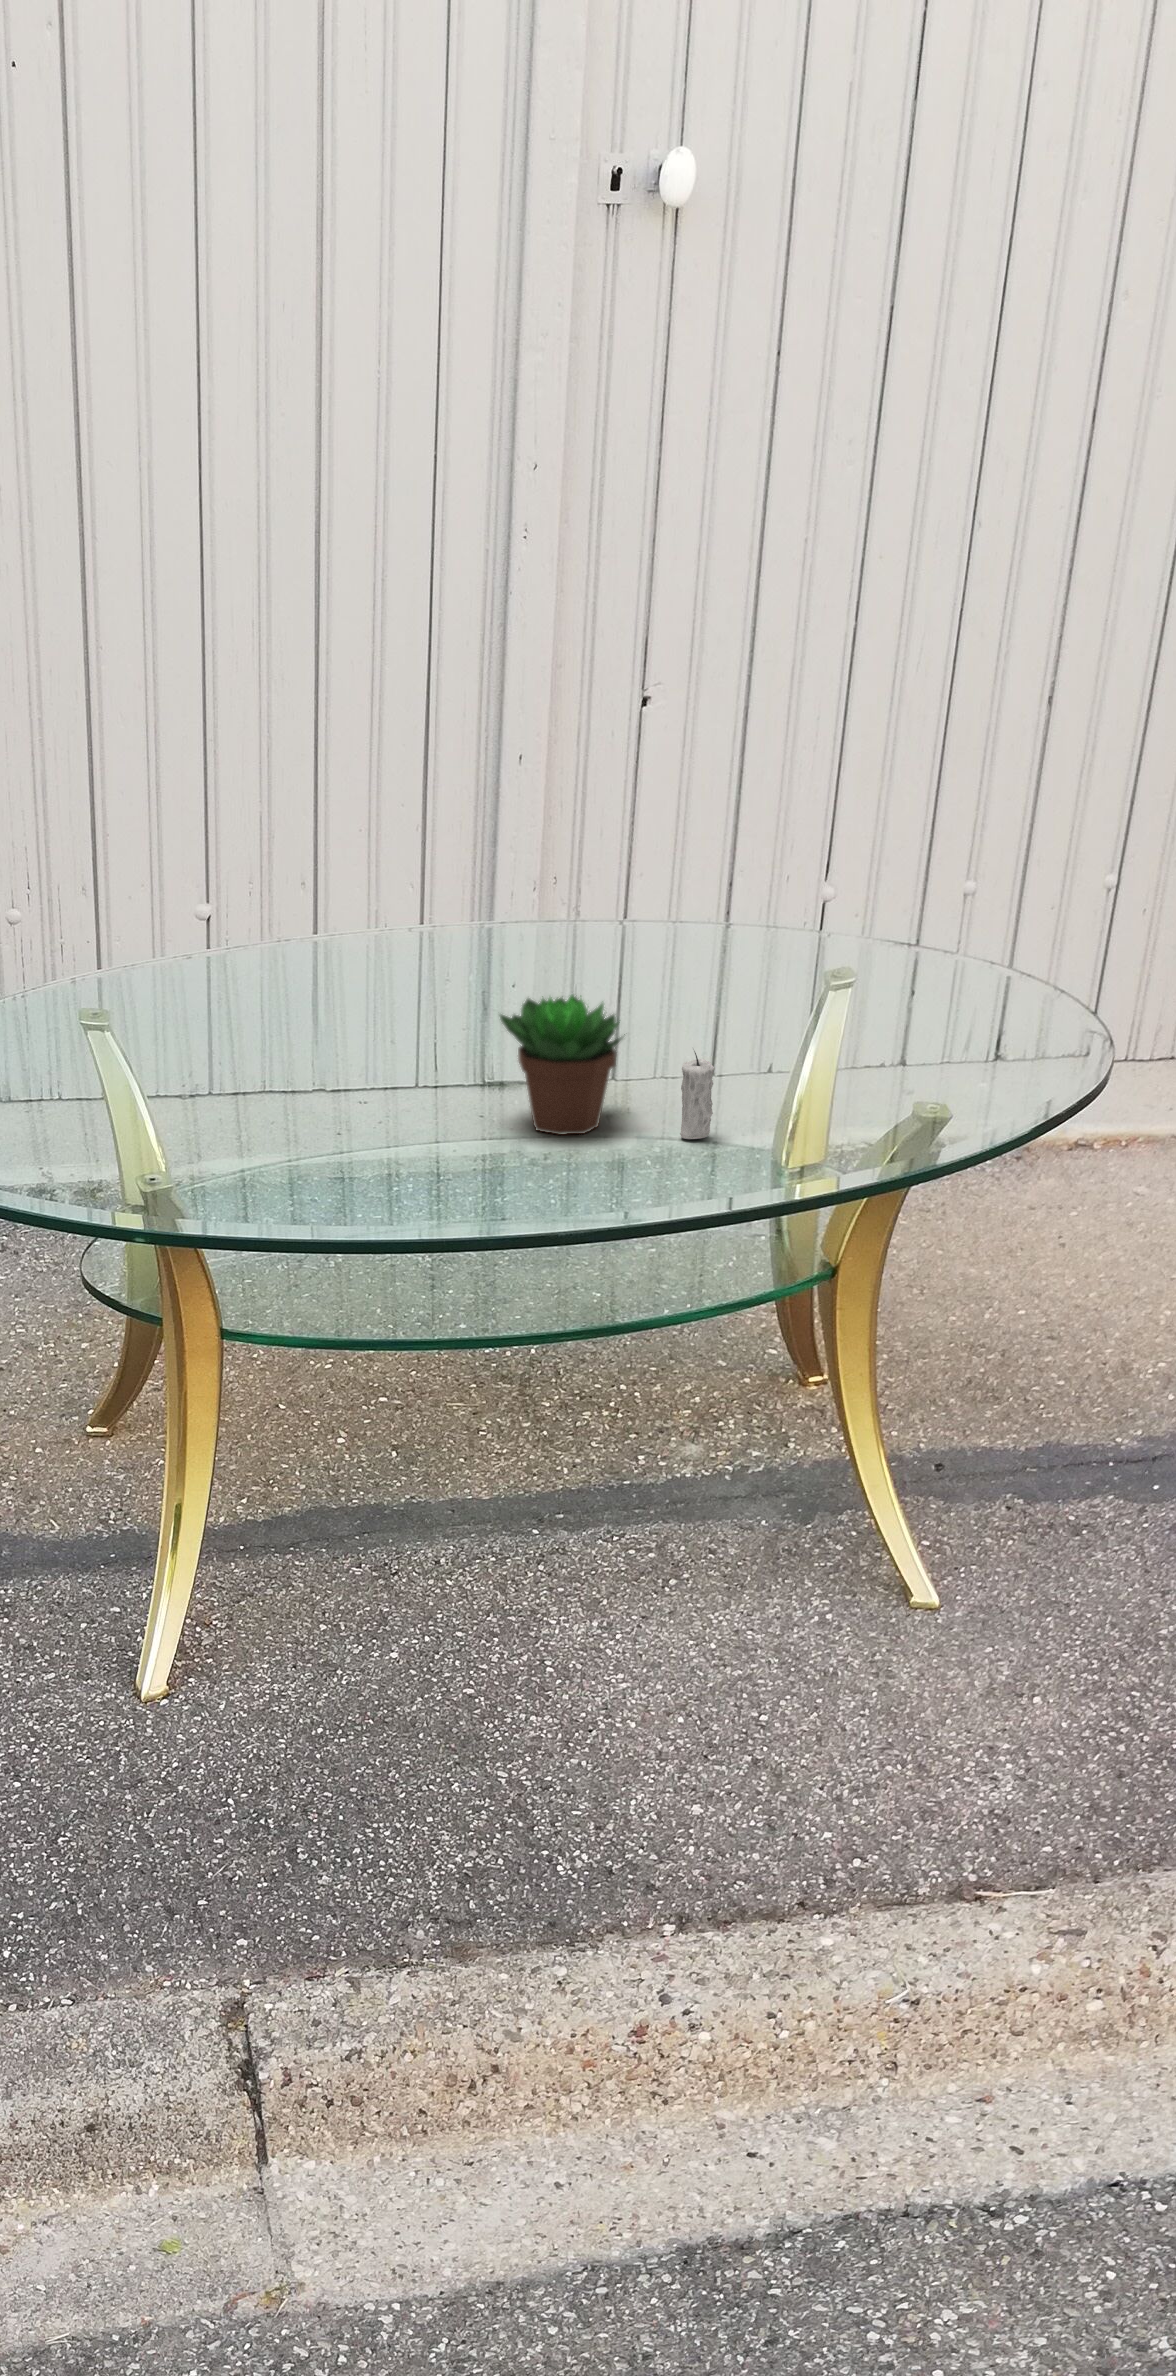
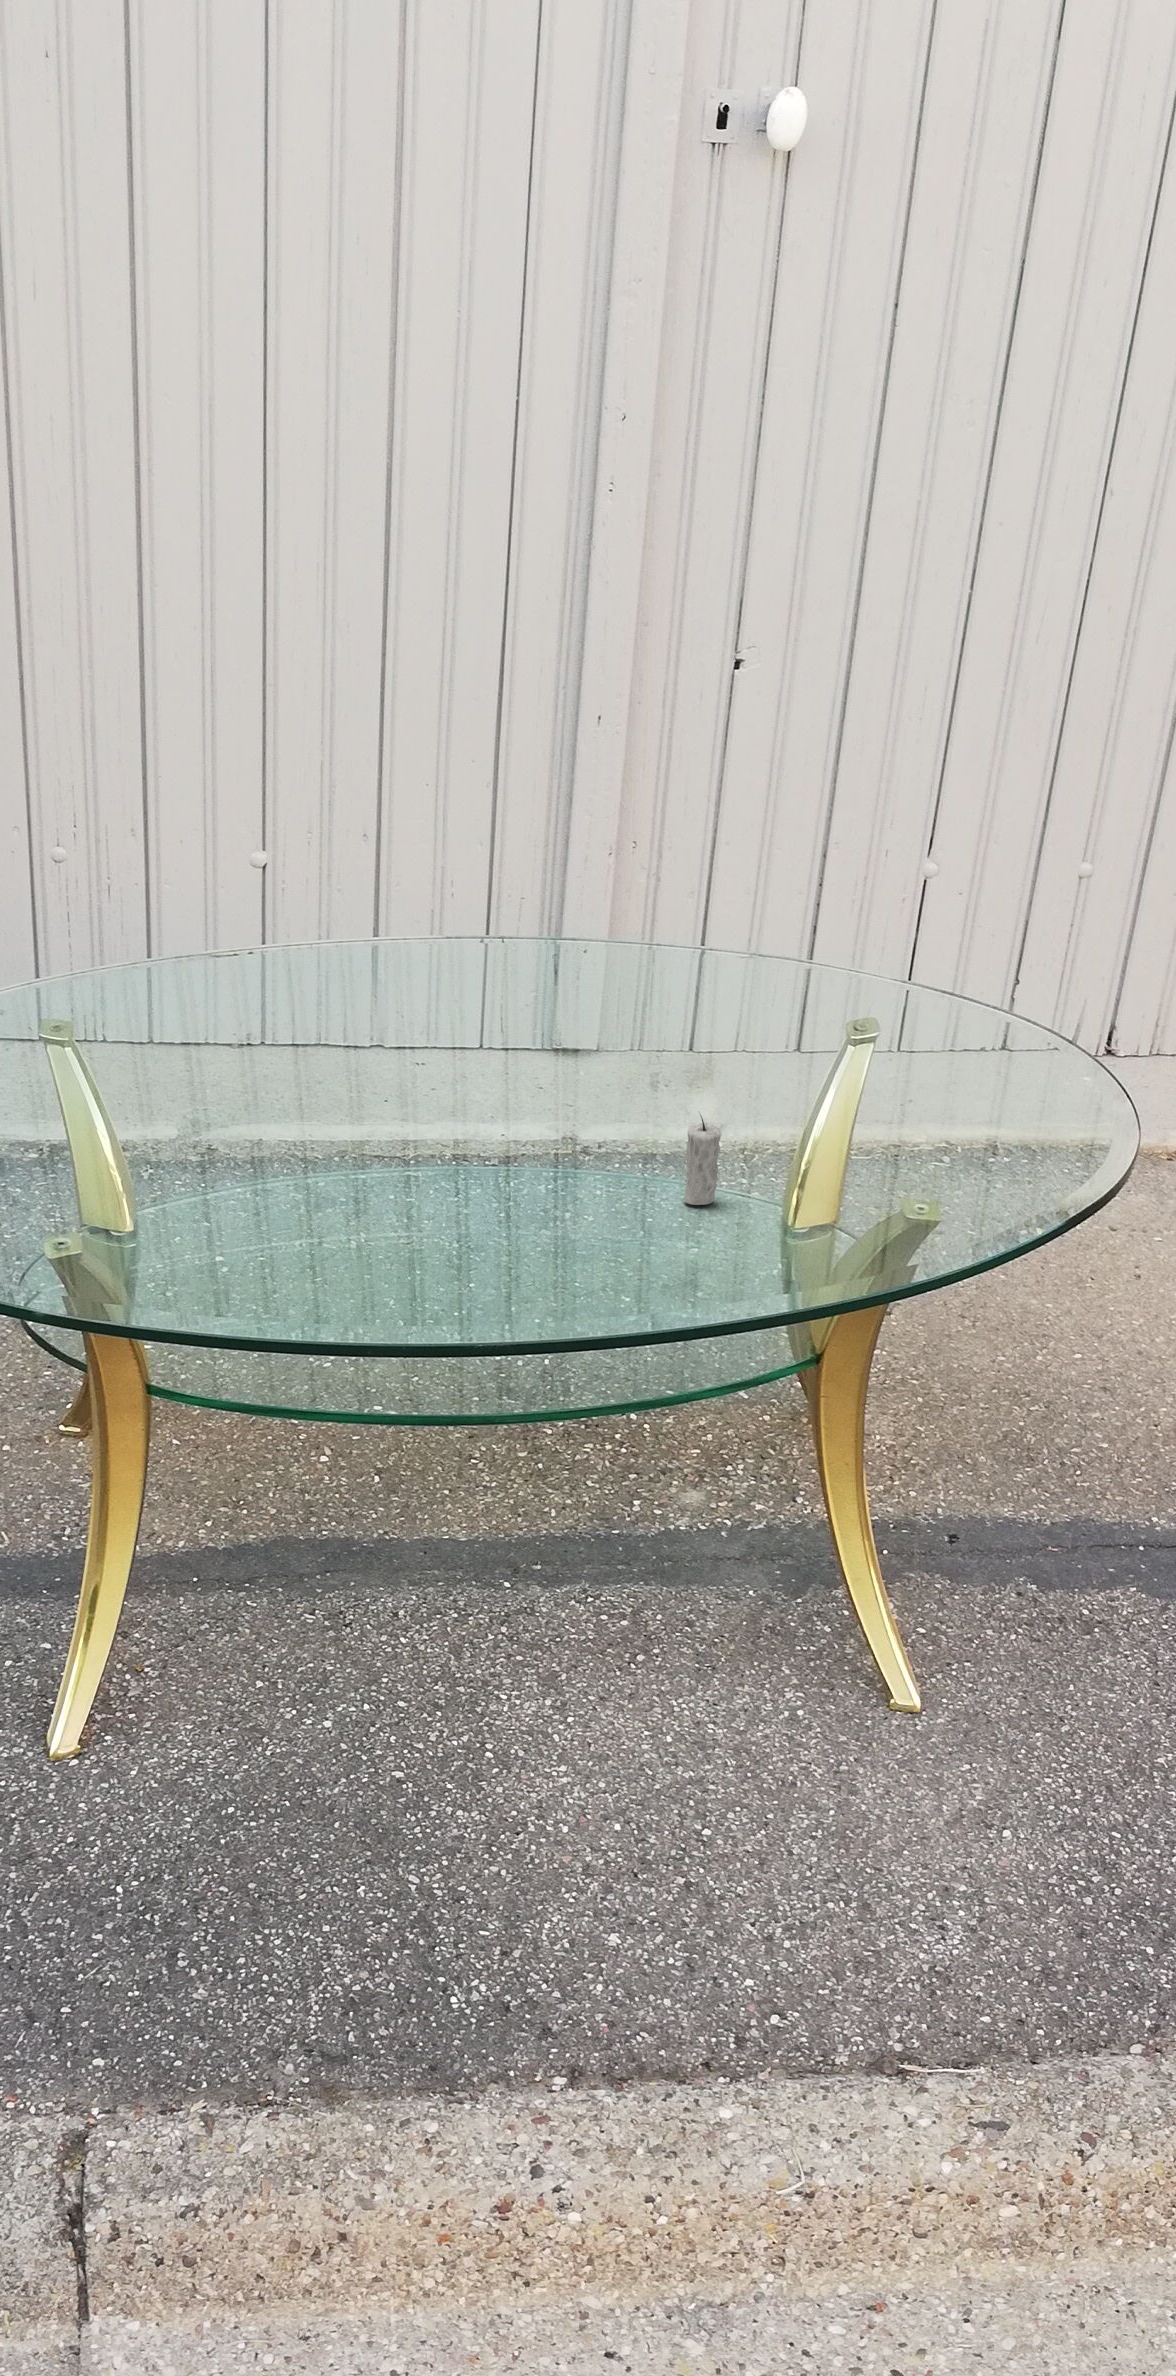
succulent plant: present [500,995,625,1134] -> none [504,1041,633,1189]

